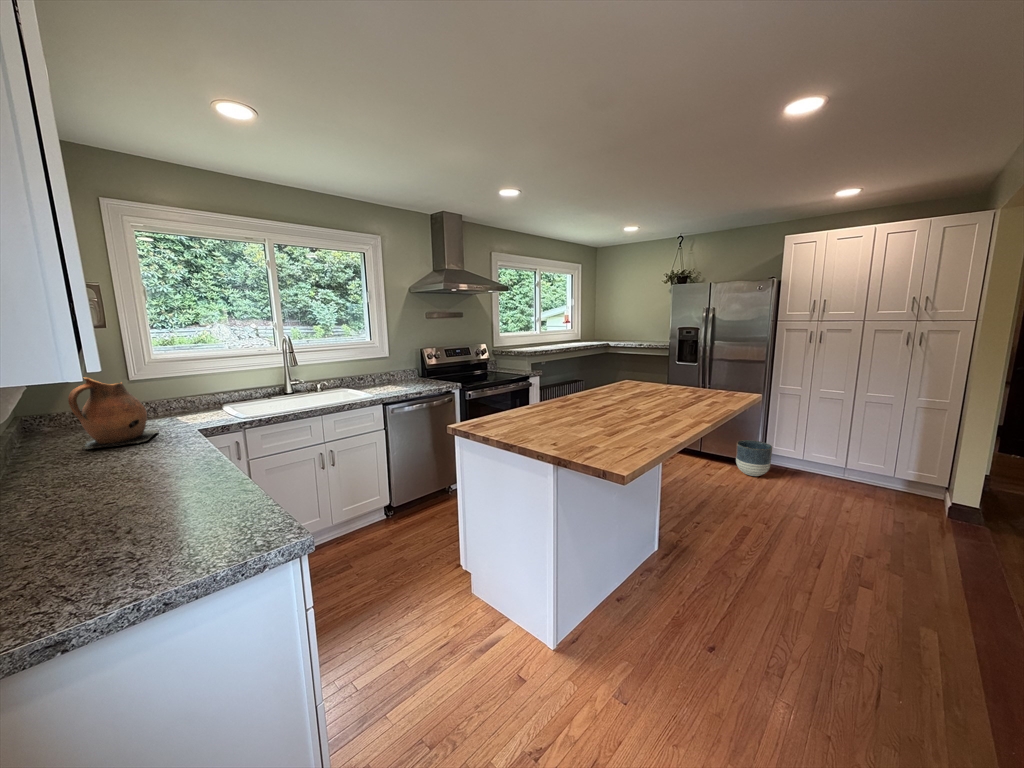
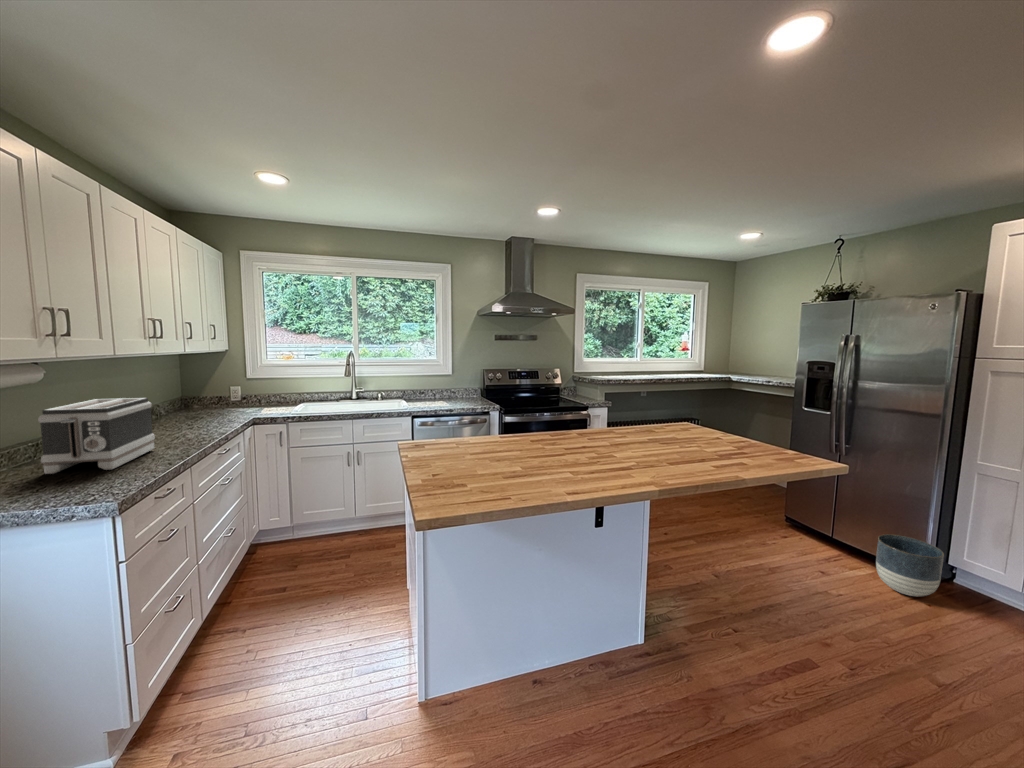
ceramic pitcher: present [68,378,158,449] -> none [164,371,223,421]
toaster: none [131,414,250,538] -> present [38,398,155,474]

